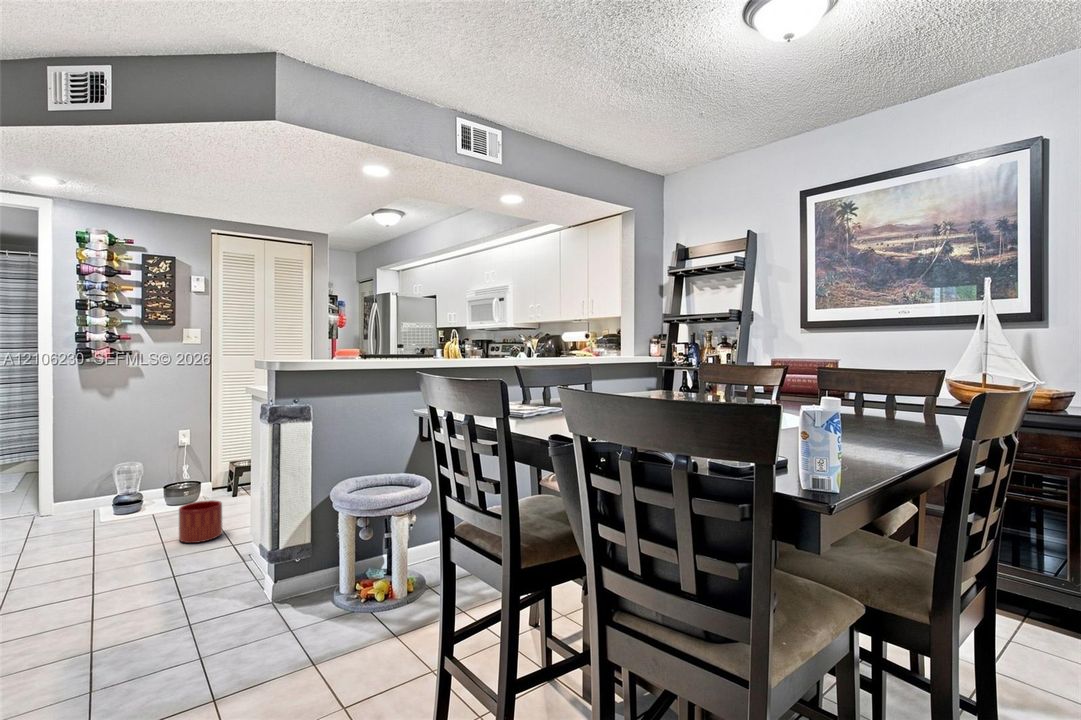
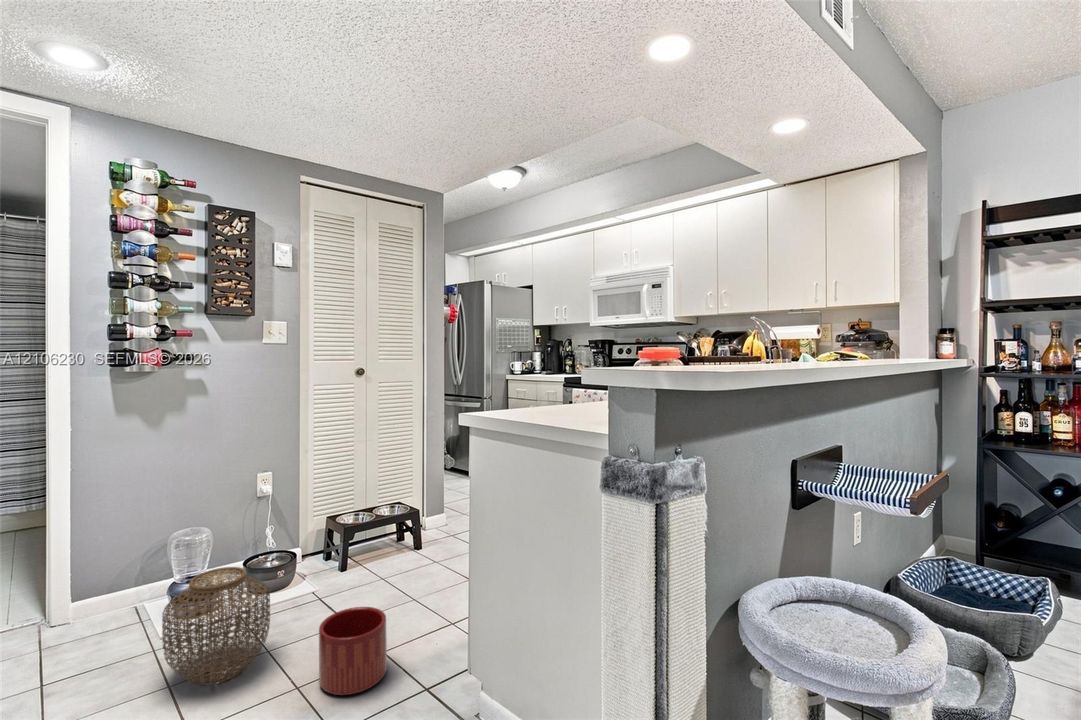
woven basket: none [93,476,160,538] -> present [162,567,270,685]

